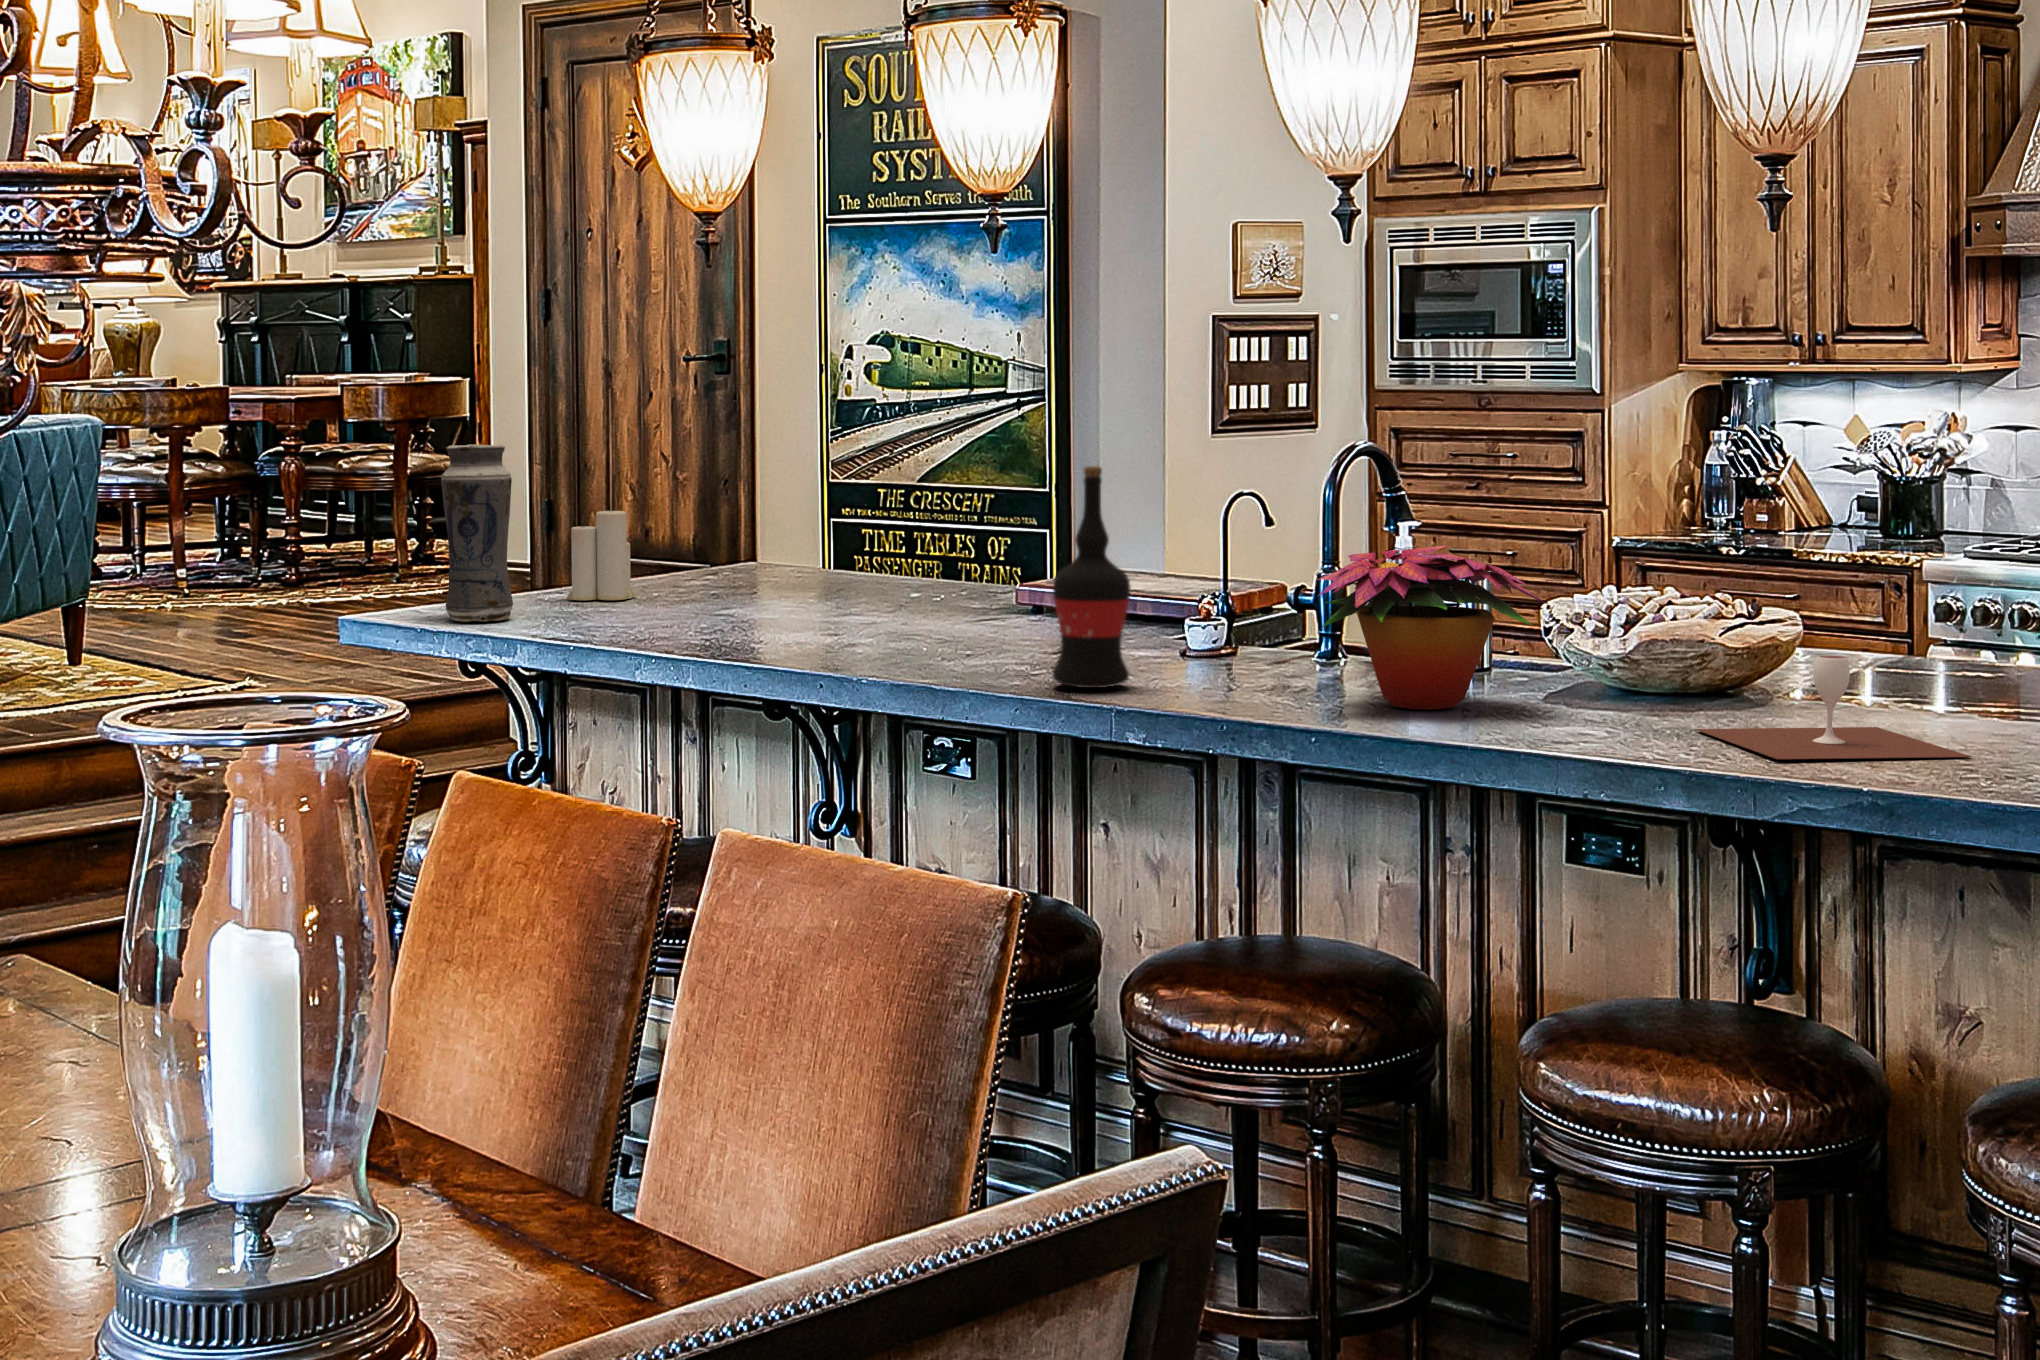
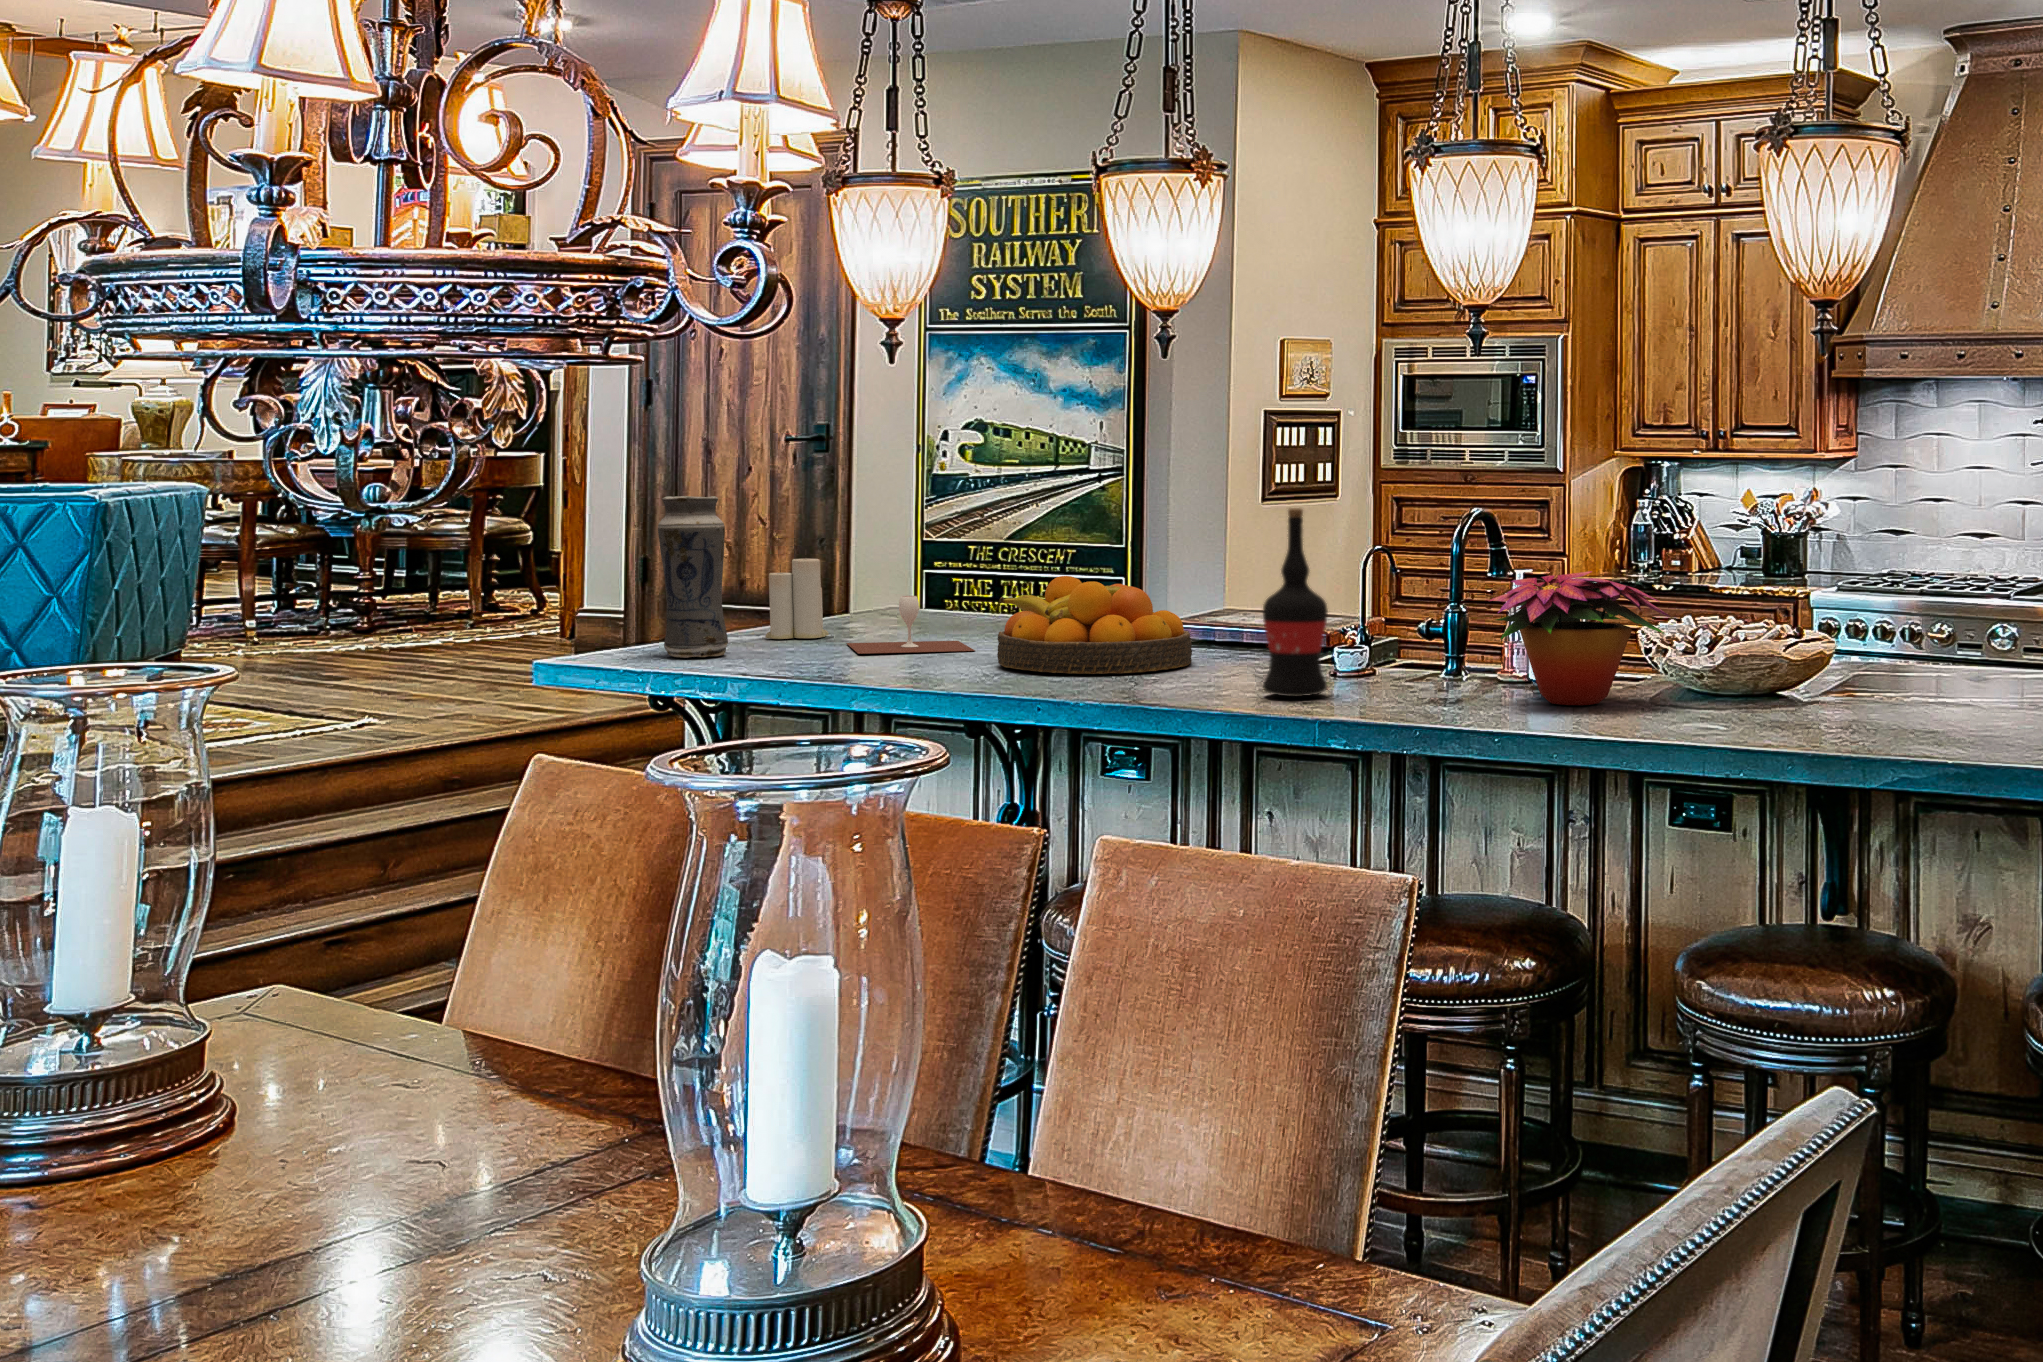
fruit bowl: none [786,537,1008,652] -> present [997,576,1192,674]
wine glass: present [1695,655,1972,759] -> present [847,596,975,654]

